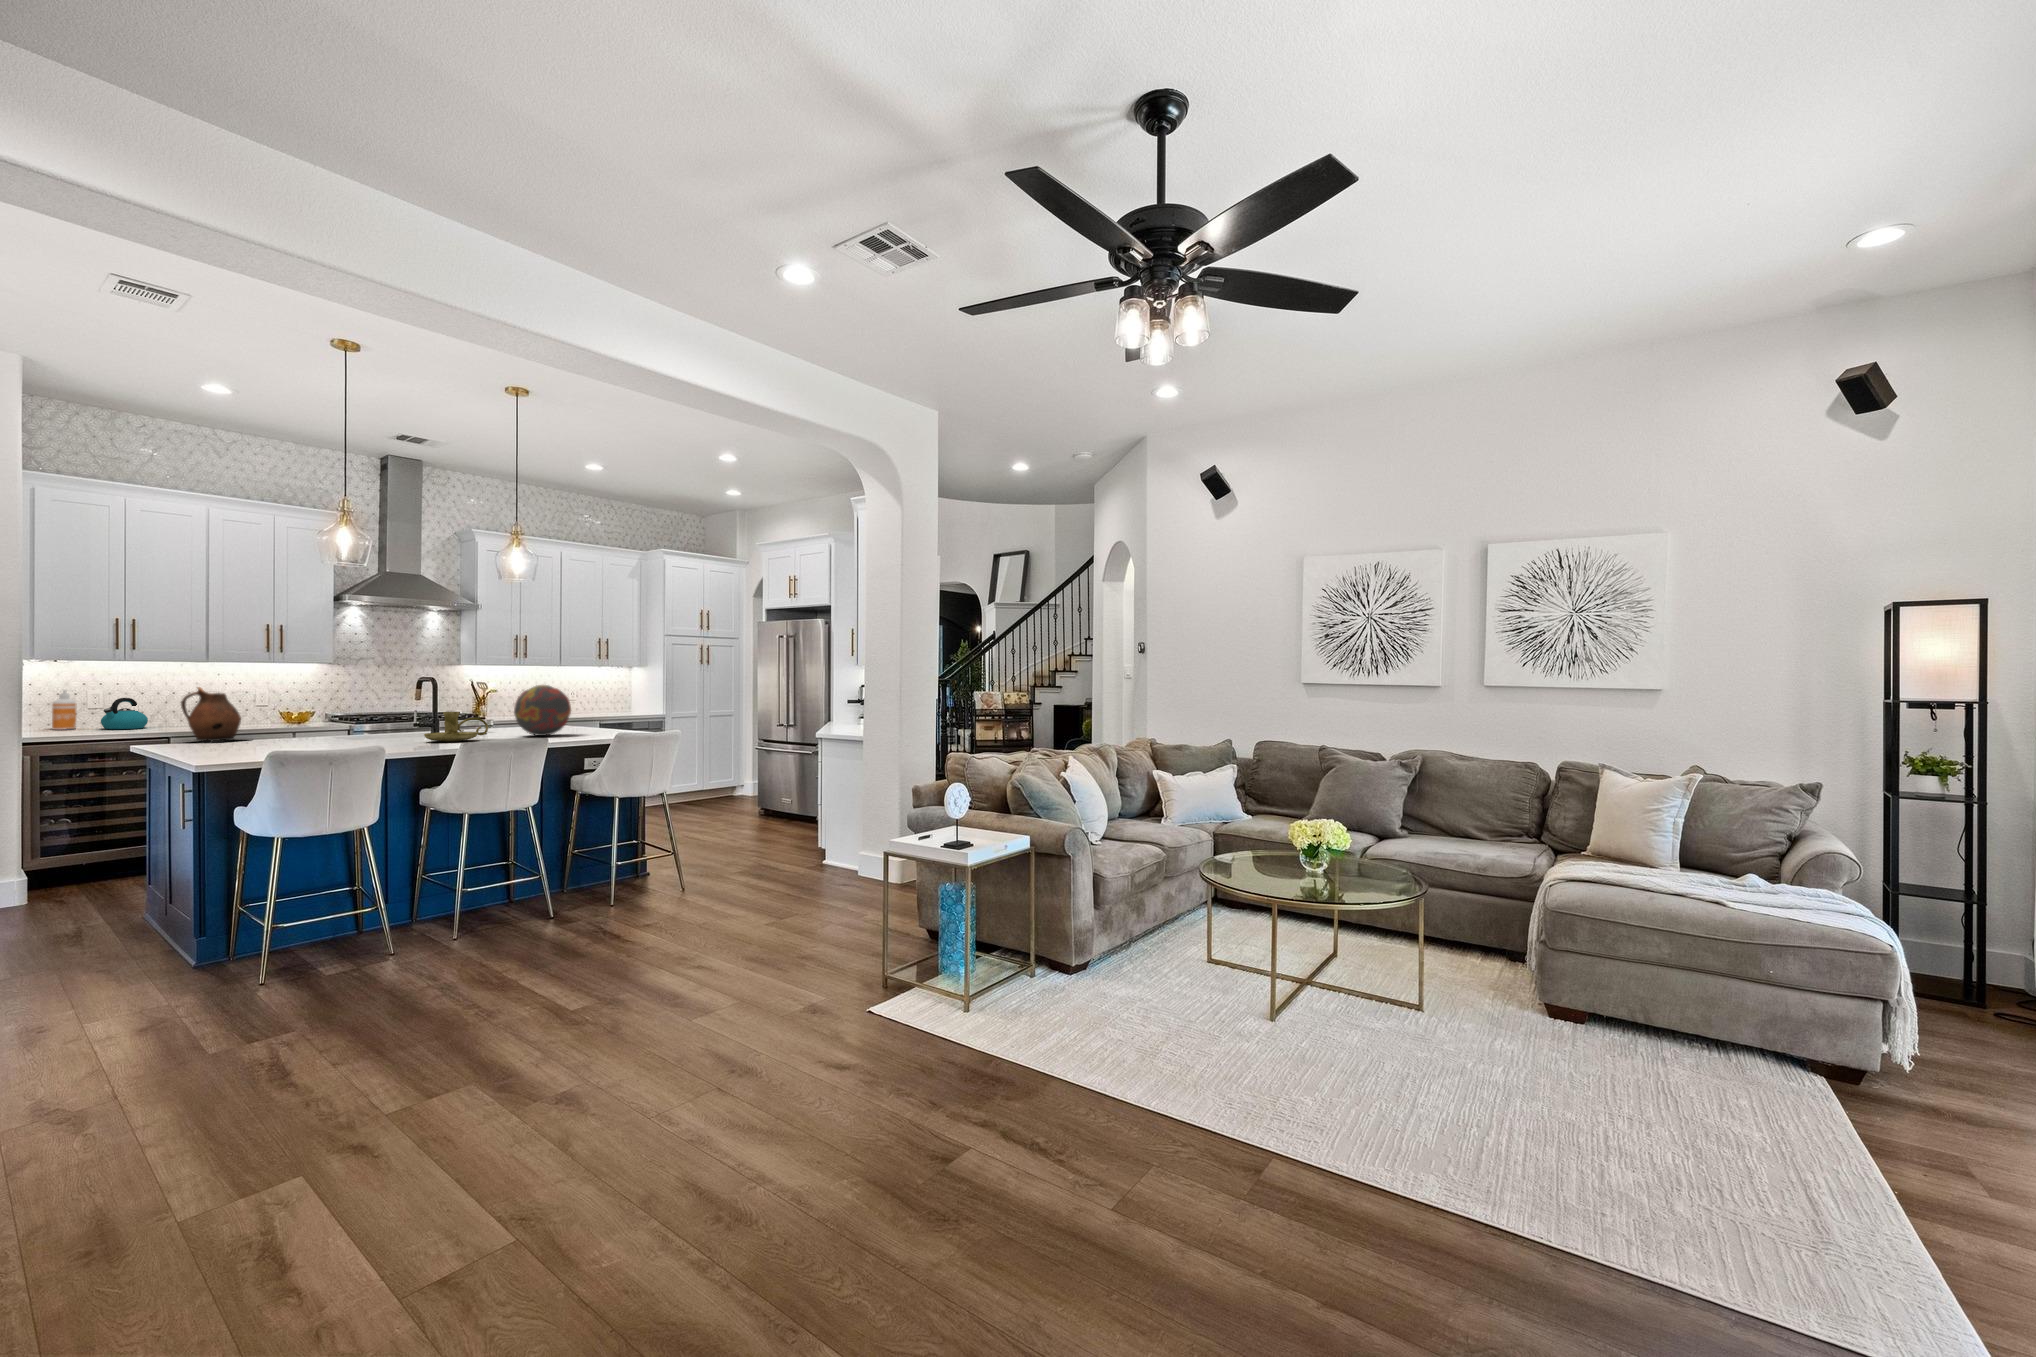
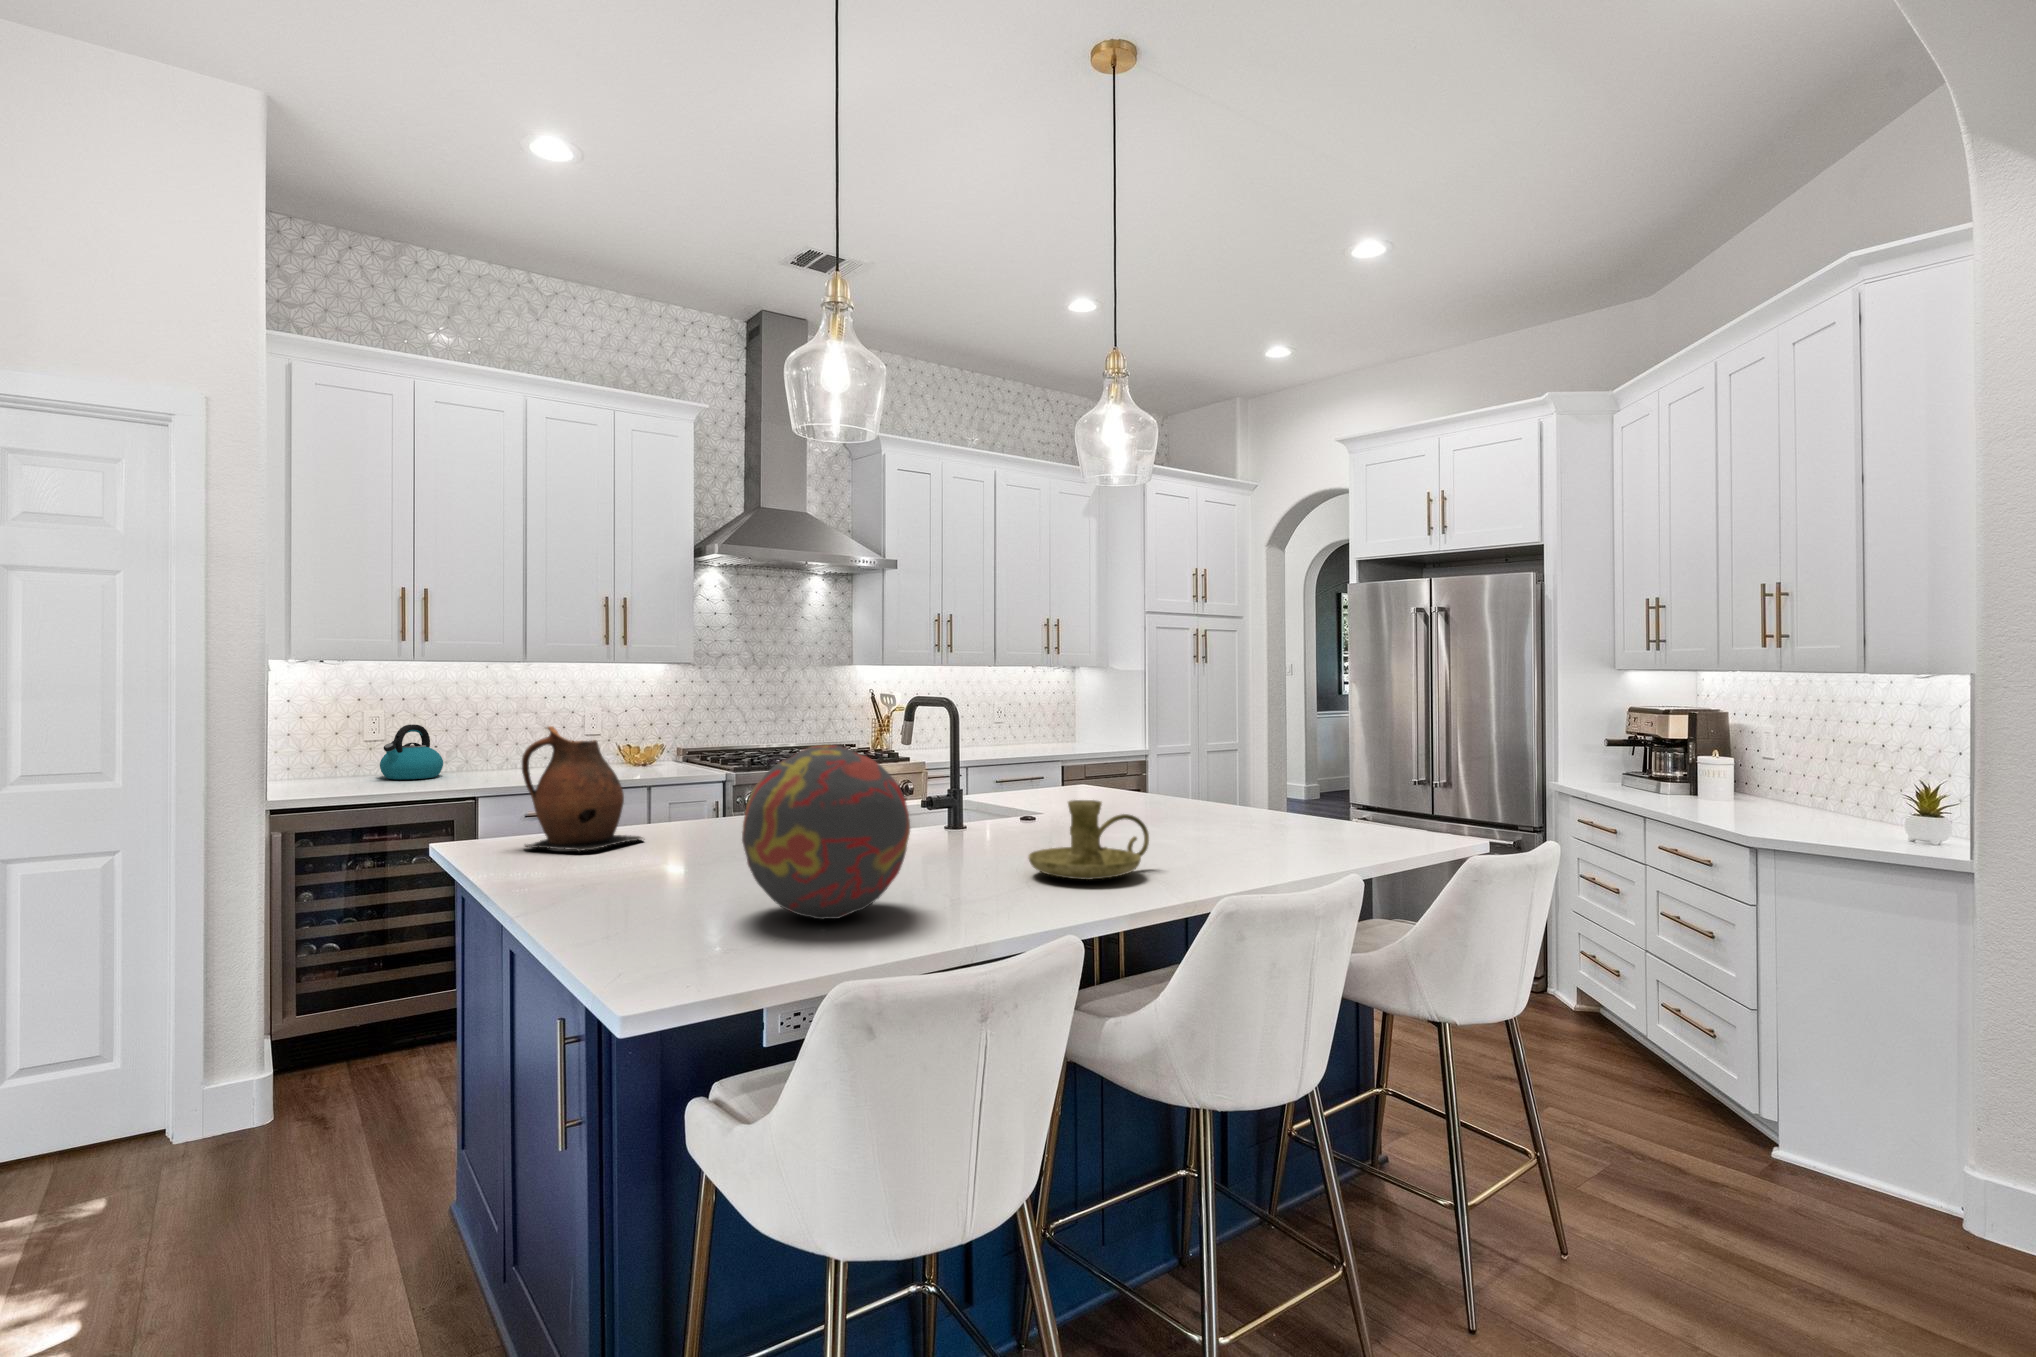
decorative orb: present [514,685,571,736] -> present [742,745,910,919]
soap dispenser: present [52,690,76,730] -> none [315,711,347,779]

